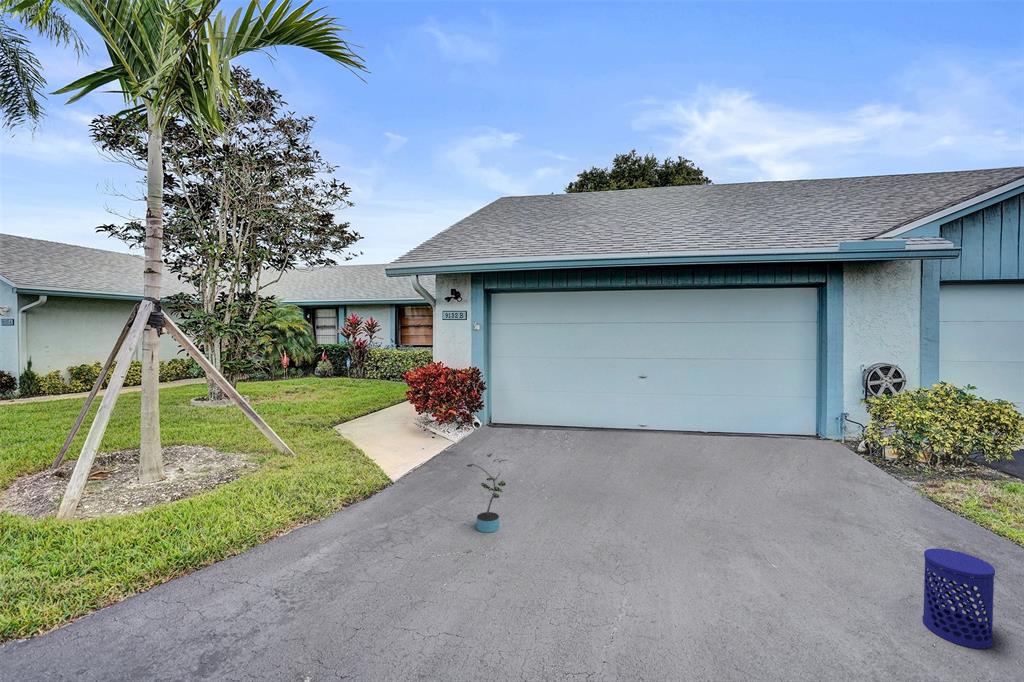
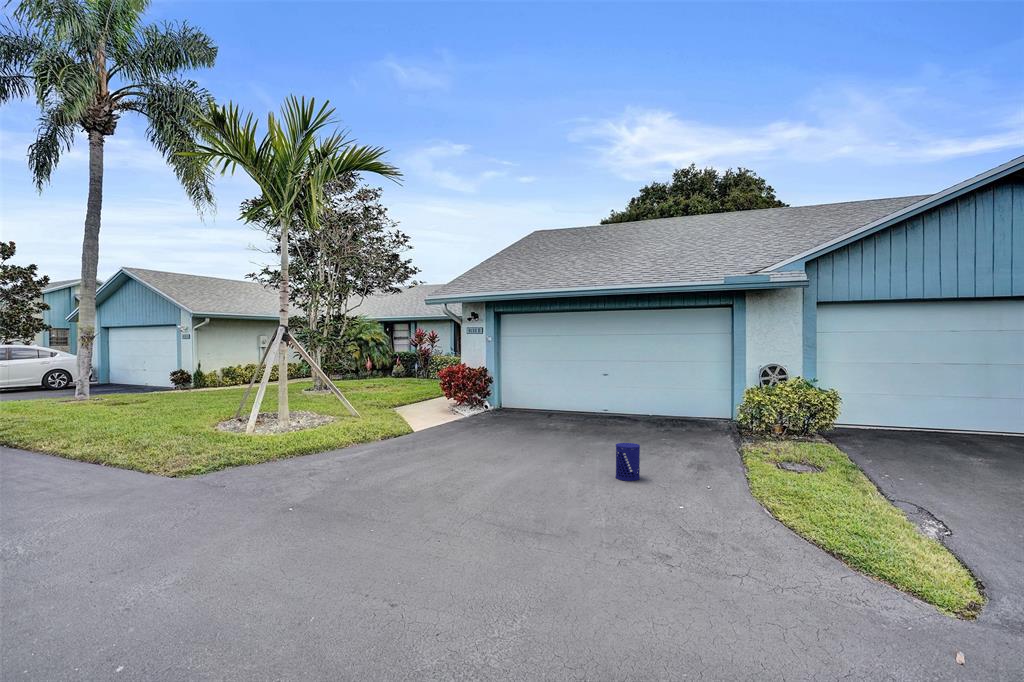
potted plant: present [467,454,506,533] -> none [440,407,462,447]

